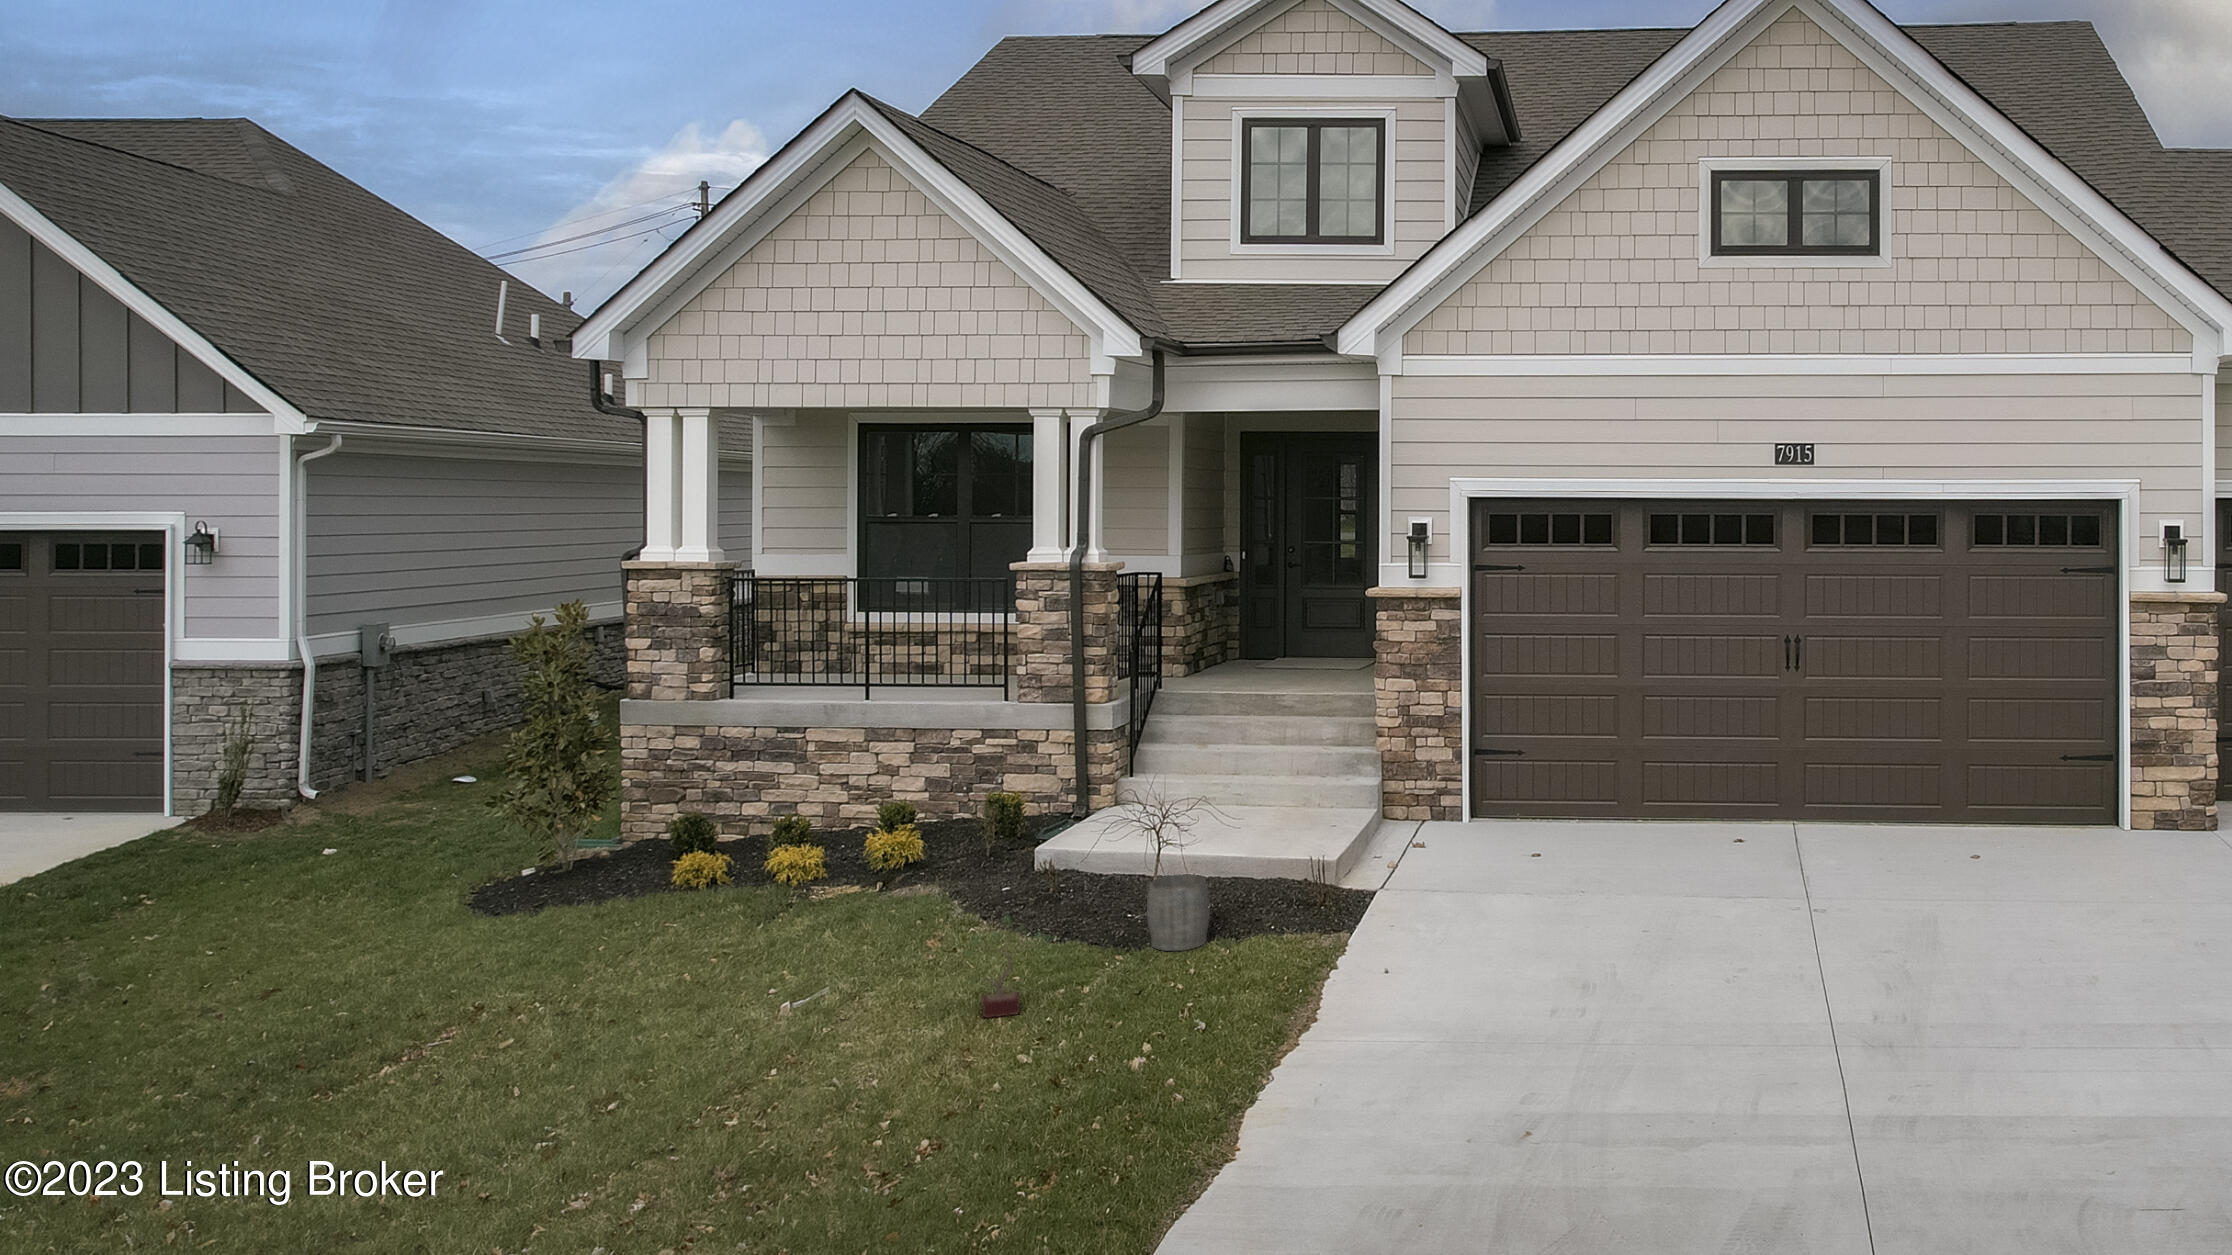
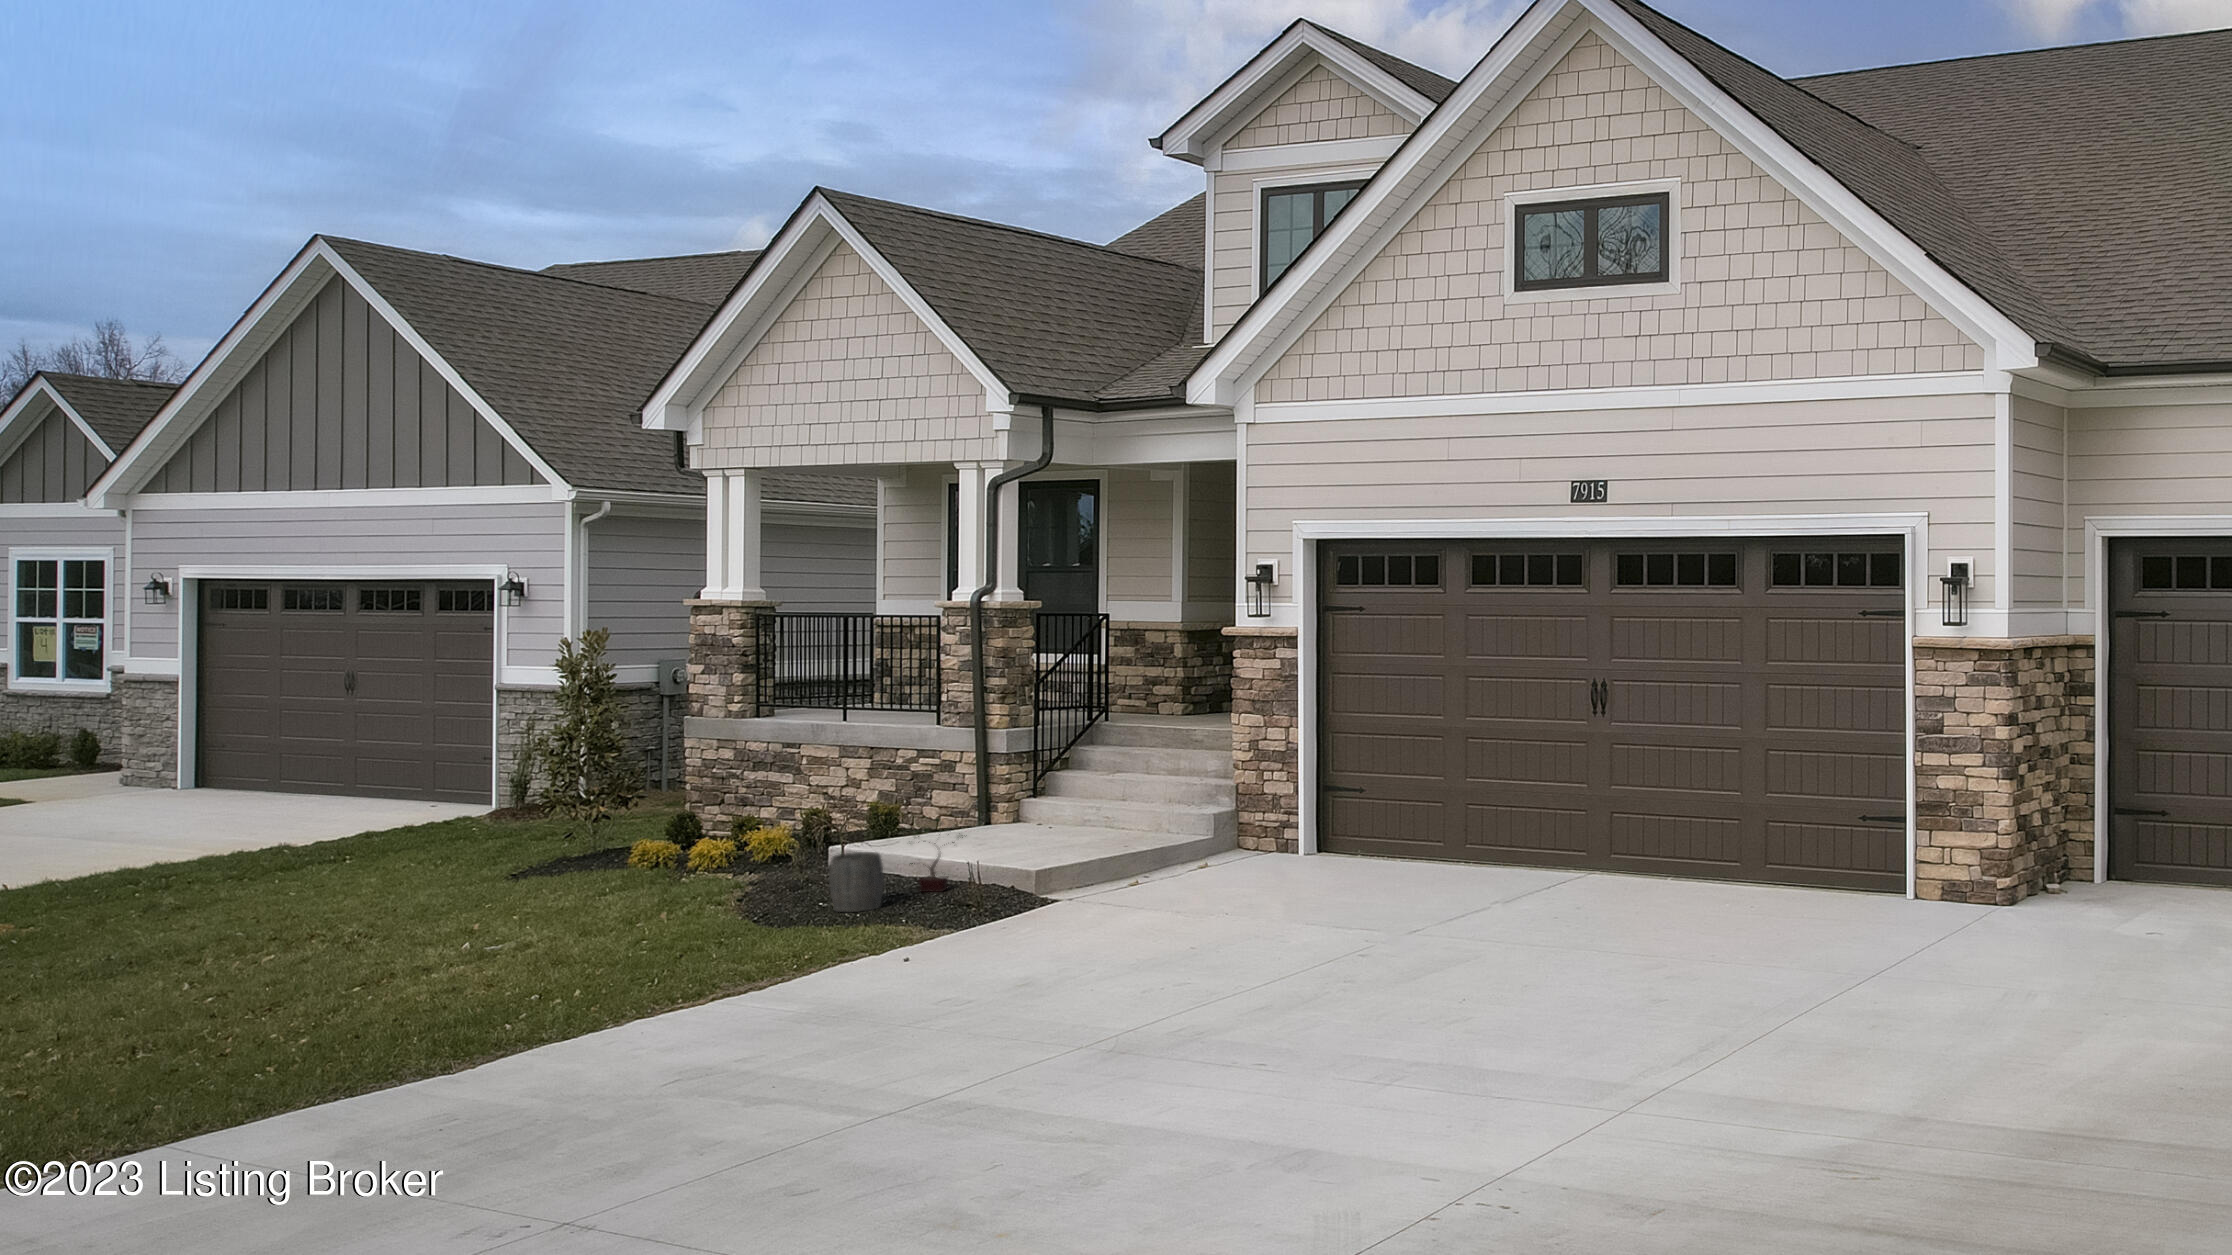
potted plant: present [967,917,1040,1018] -> present [910,833,963,892]

